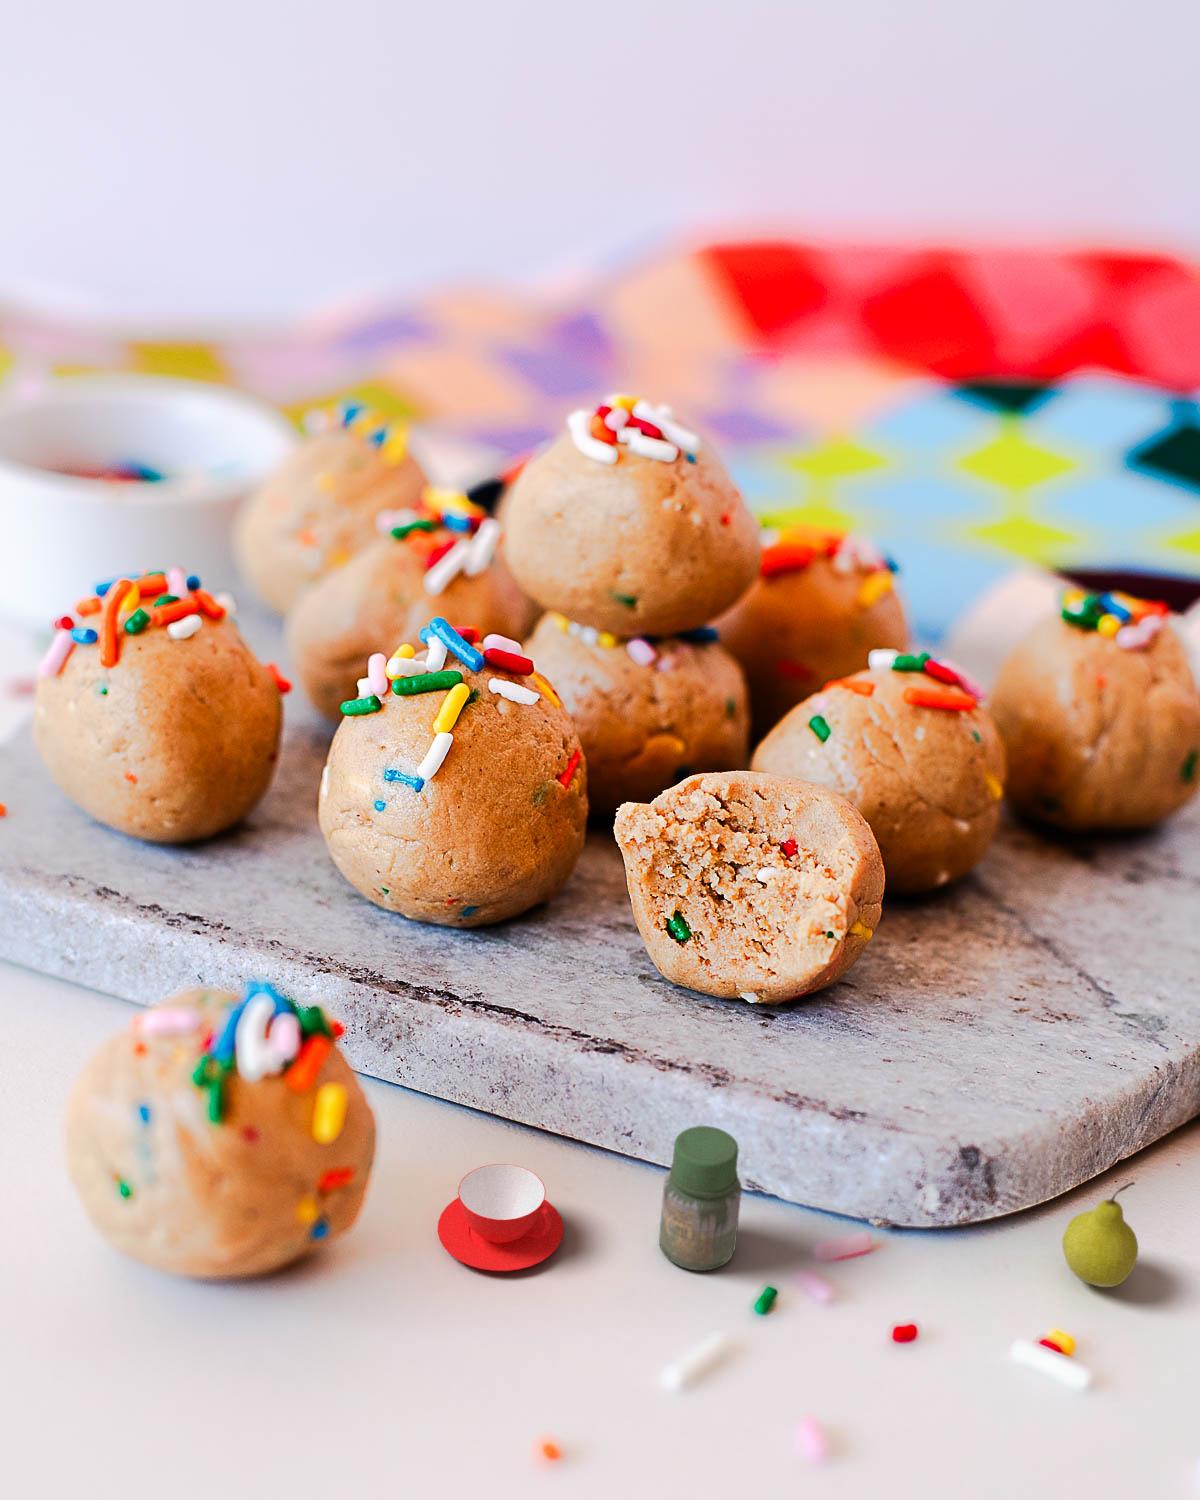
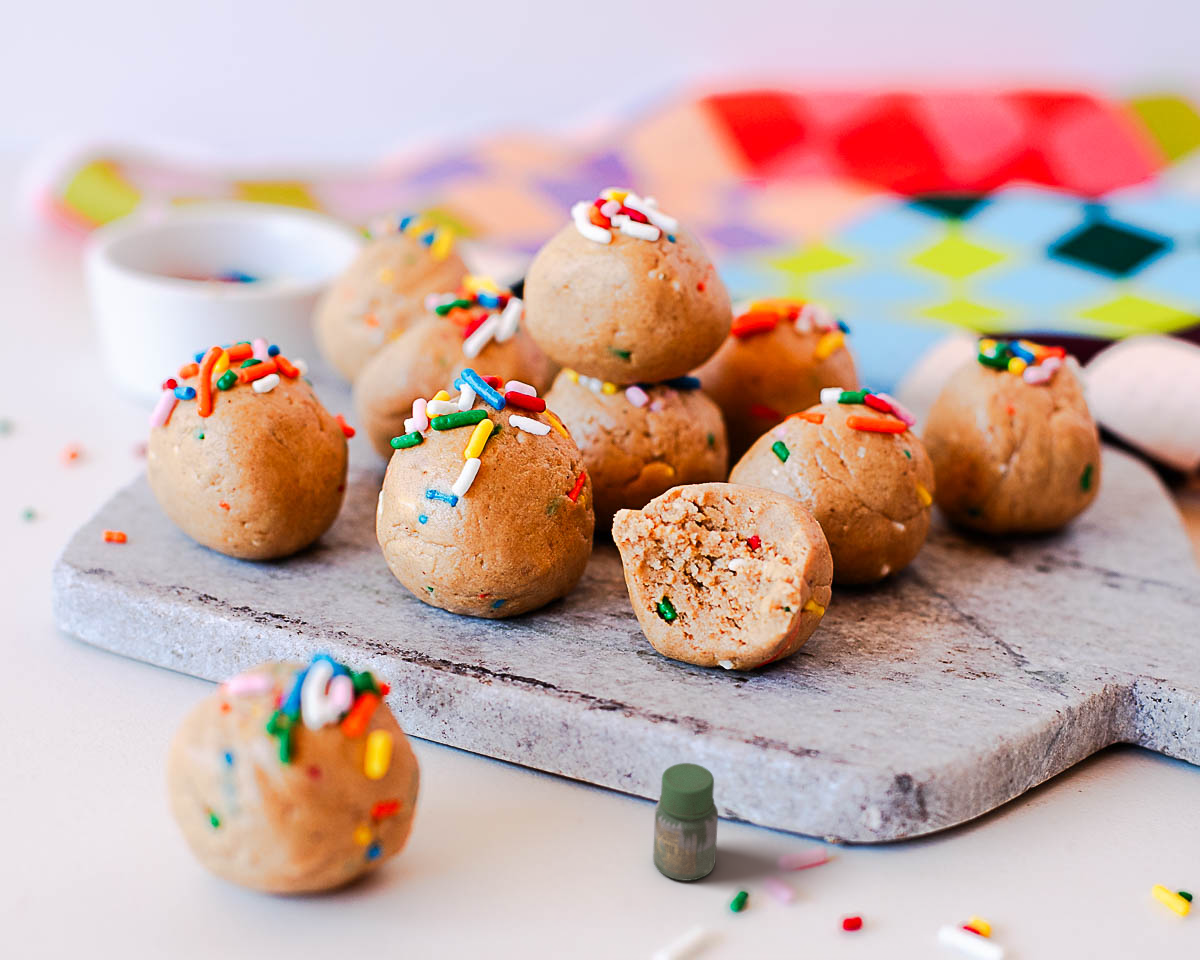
teacup: present [438,1164,563,1271] -> none [474,800,576,883]
fruit: present [1063,1182,1138,1287] -> none [982,798,1043,887]

